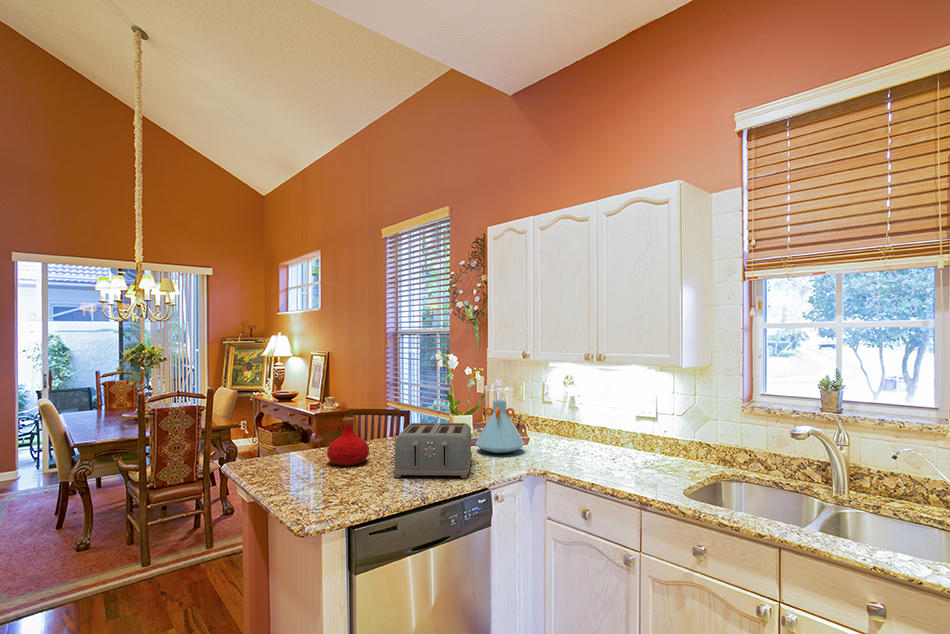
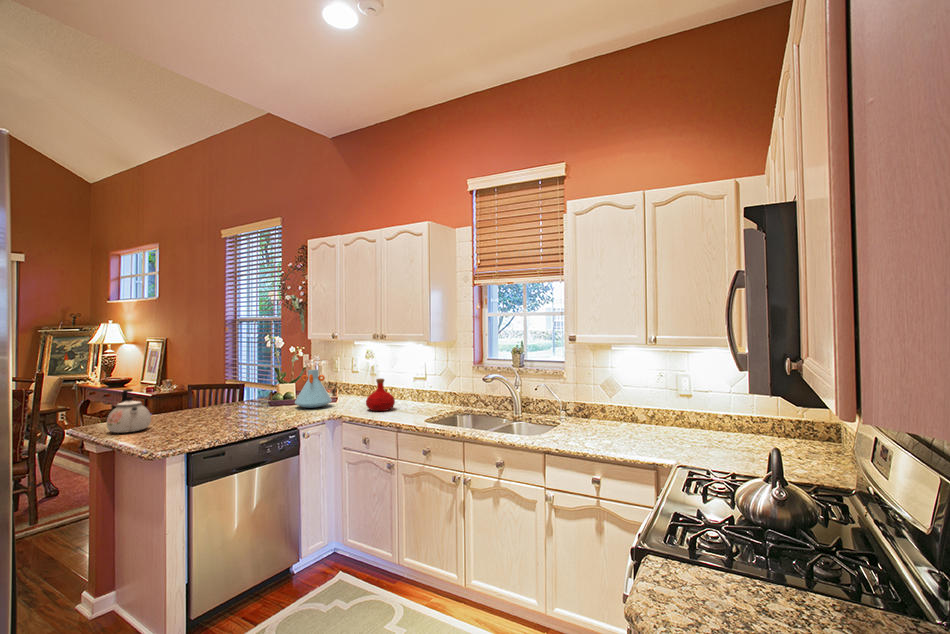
bottle: present [327,417,369,466] -> present [366,379,395,411]
kettle: none [259,422,308,480] -> present [107,389,151,433]
toaster: present [393,423,472,478] -> none [224,386,290,425]

